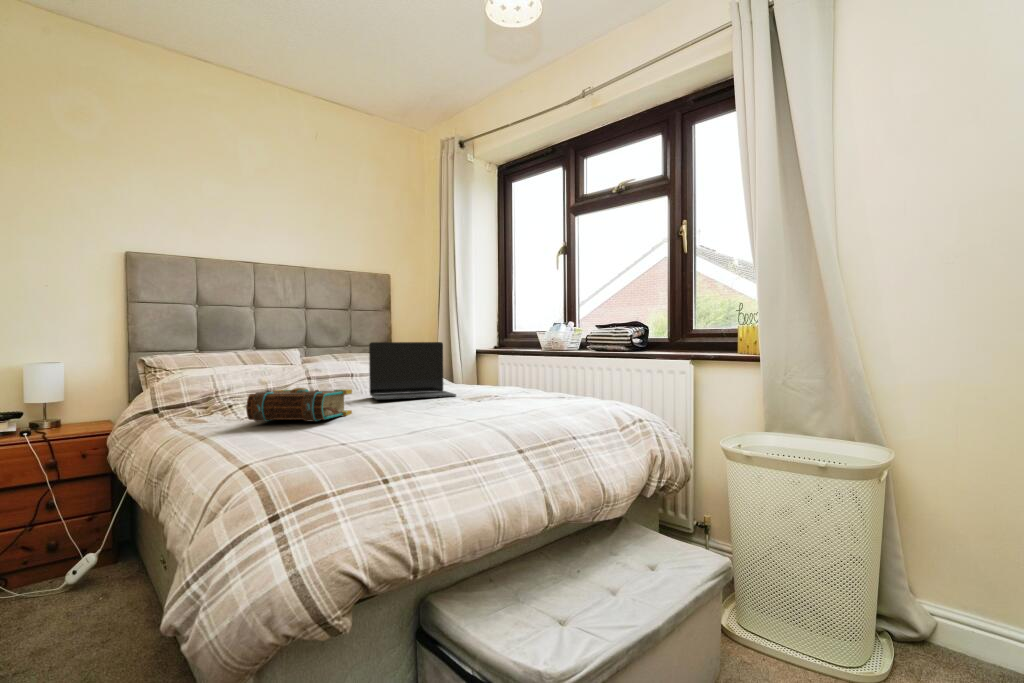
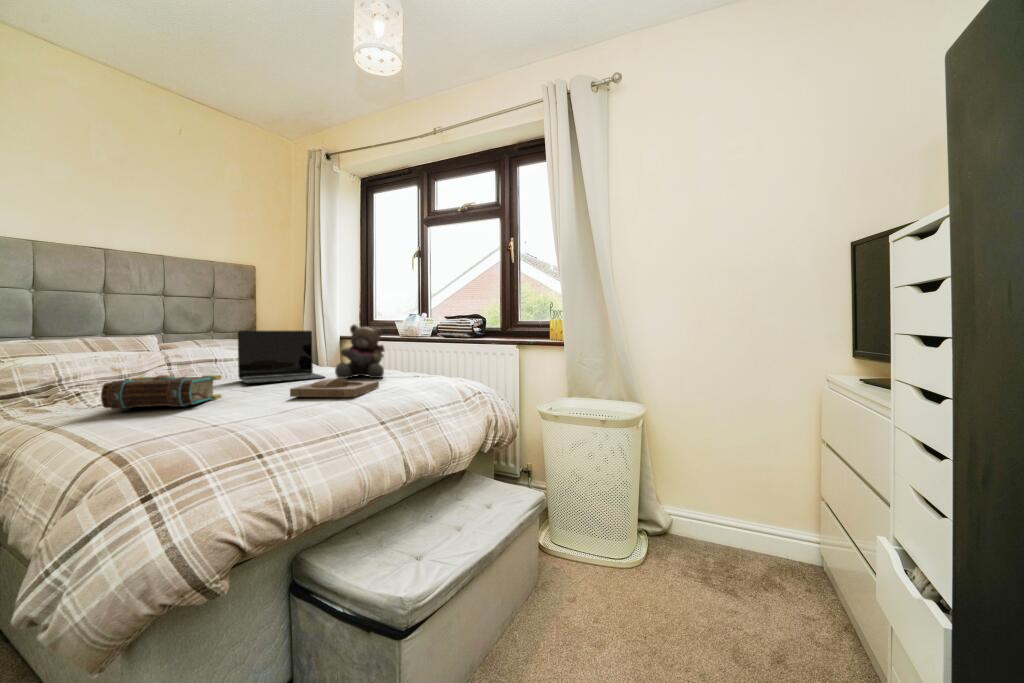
teddy bear: none [467,333,522,398] -> present [335,325,385,379]
tray: none [418,396,515,418] -> present [290,378,379,397]

